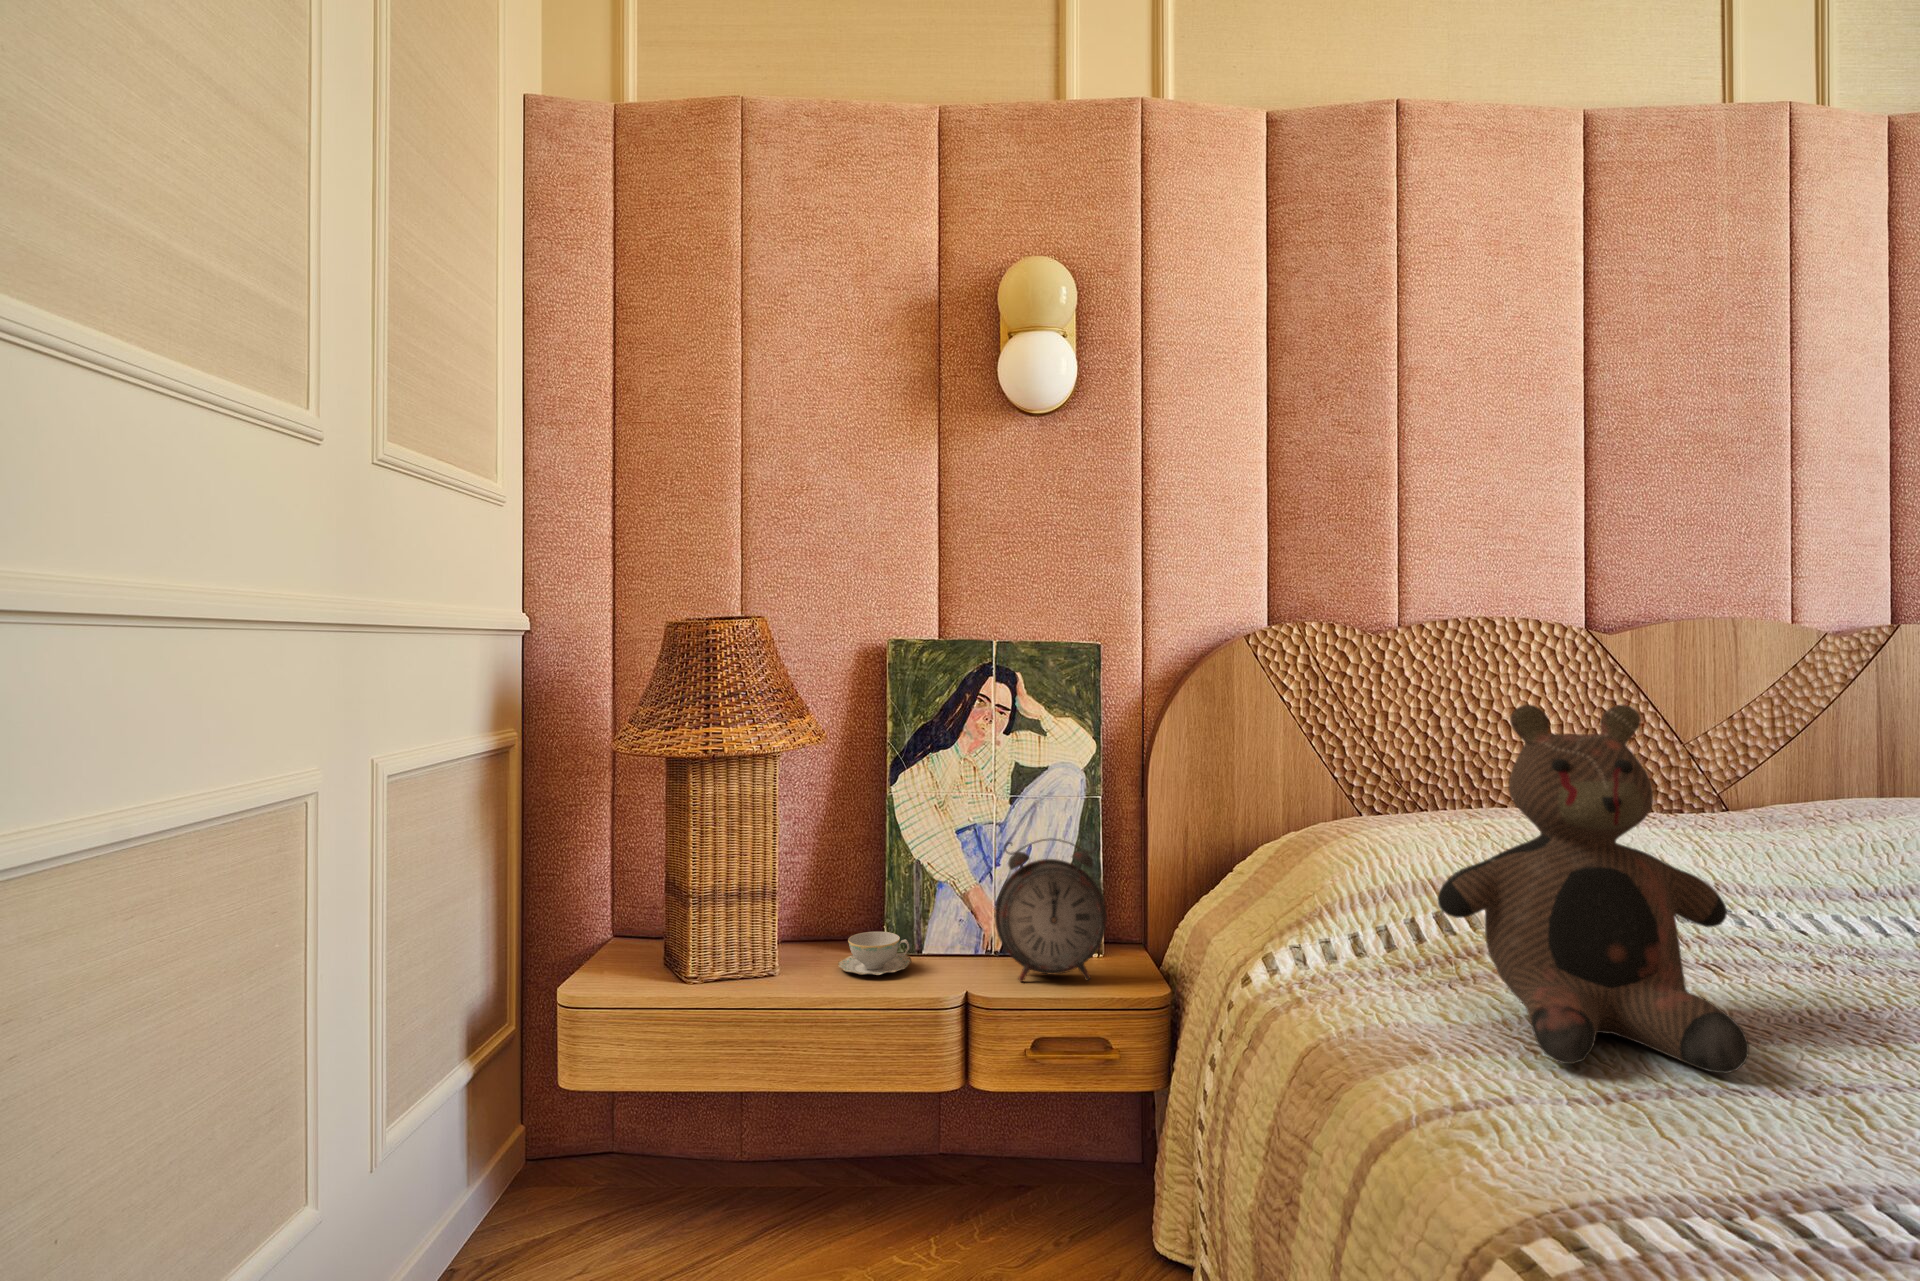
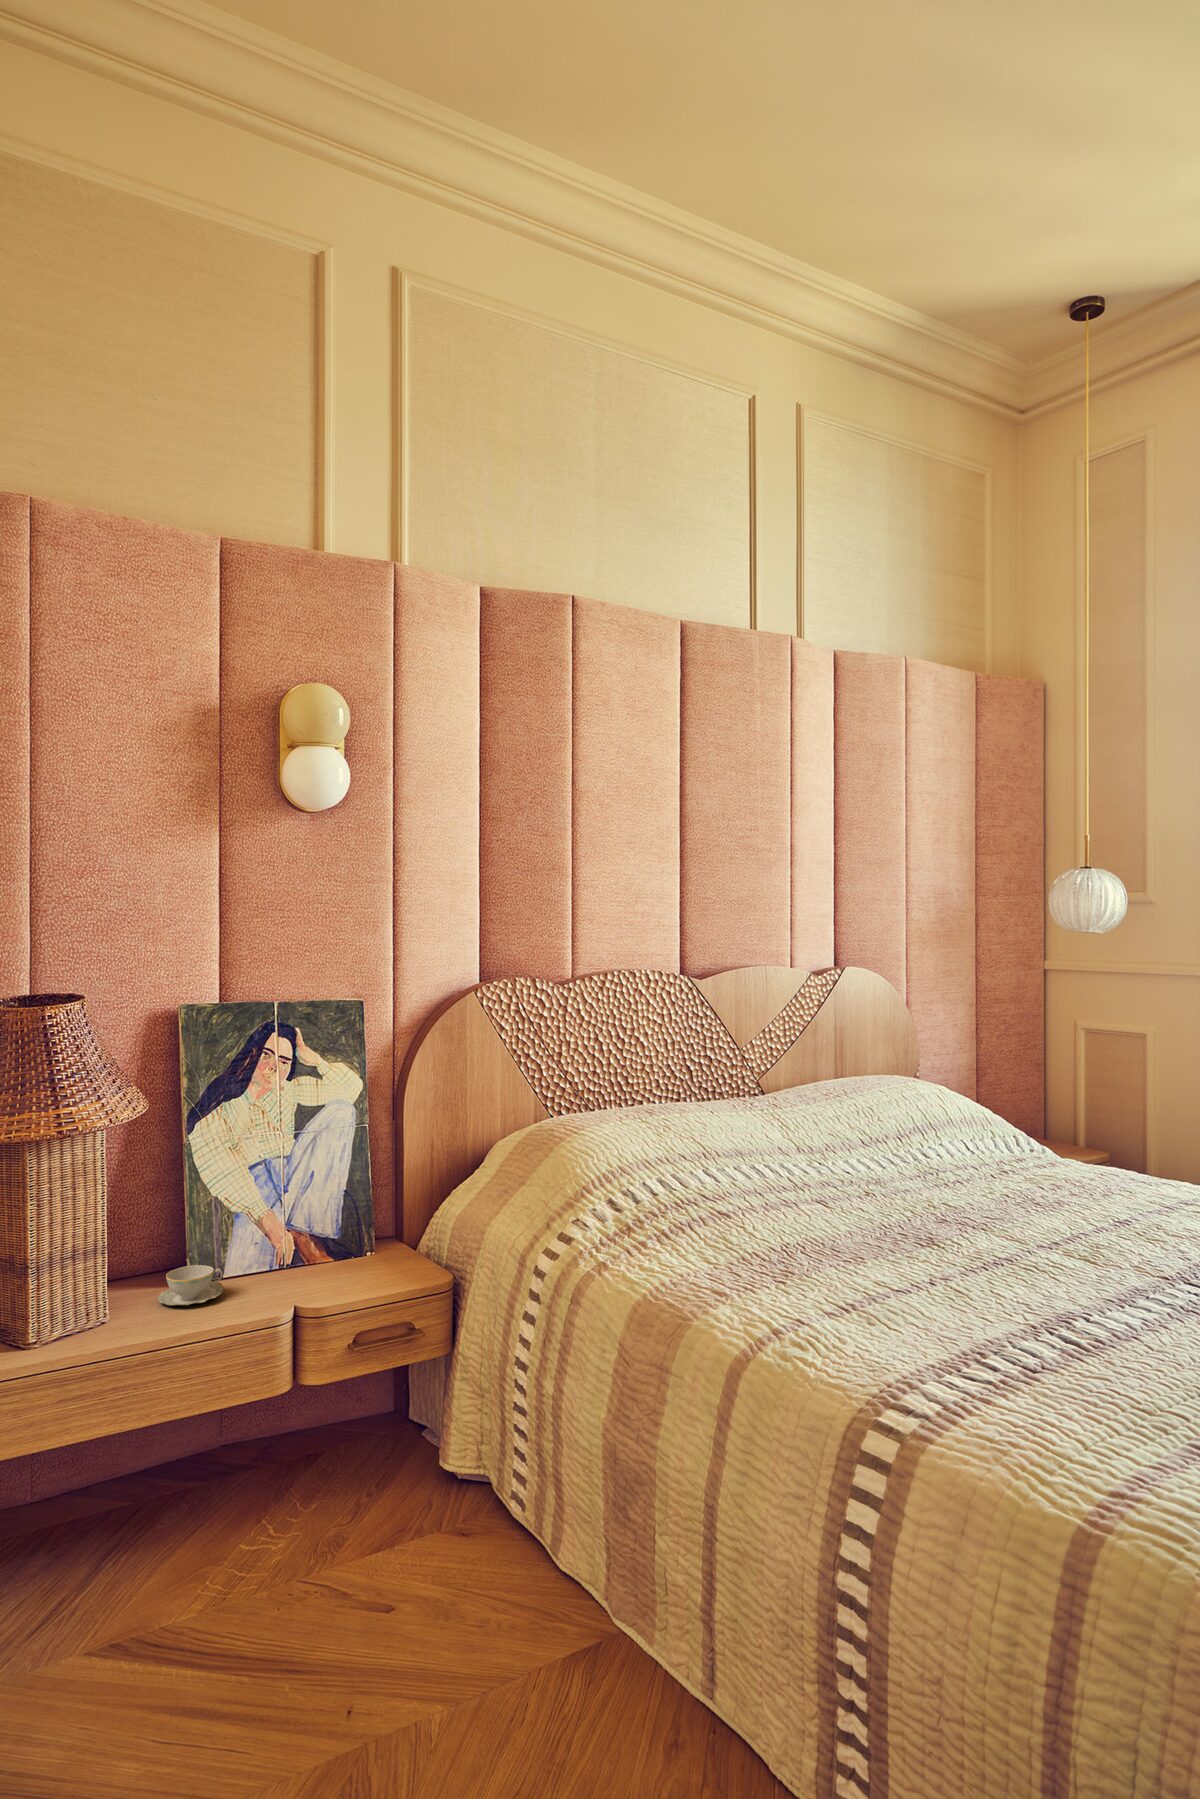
teddy bear: present [1438,705,1749,1073] -> none [640,1051,798,1268]
alarm clock: present [995,839,1107,982] -> none [295,1164,388,1286]

